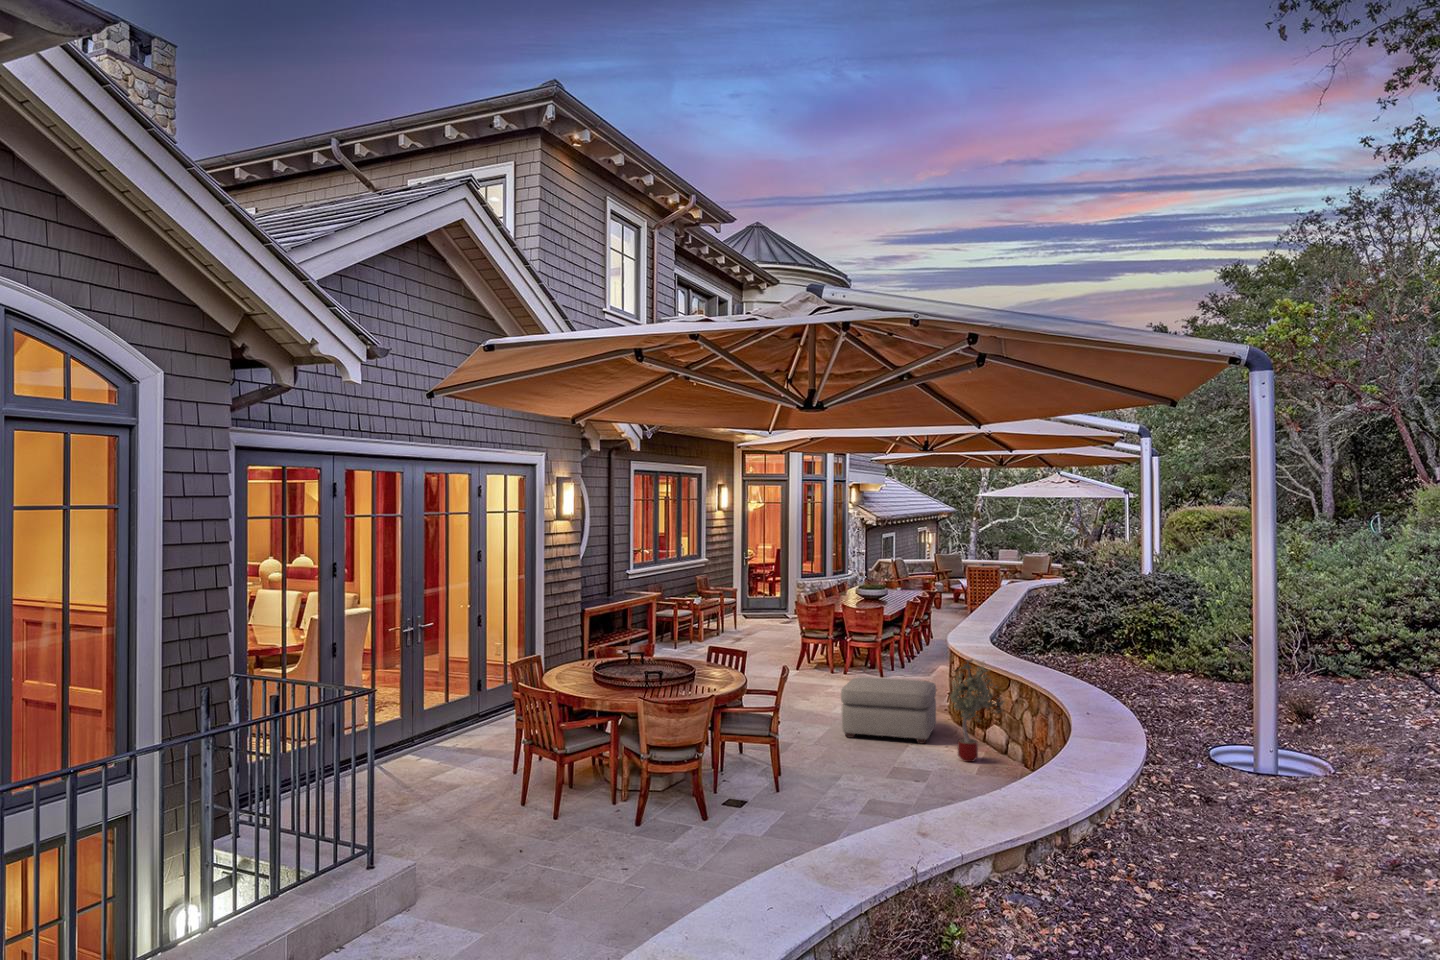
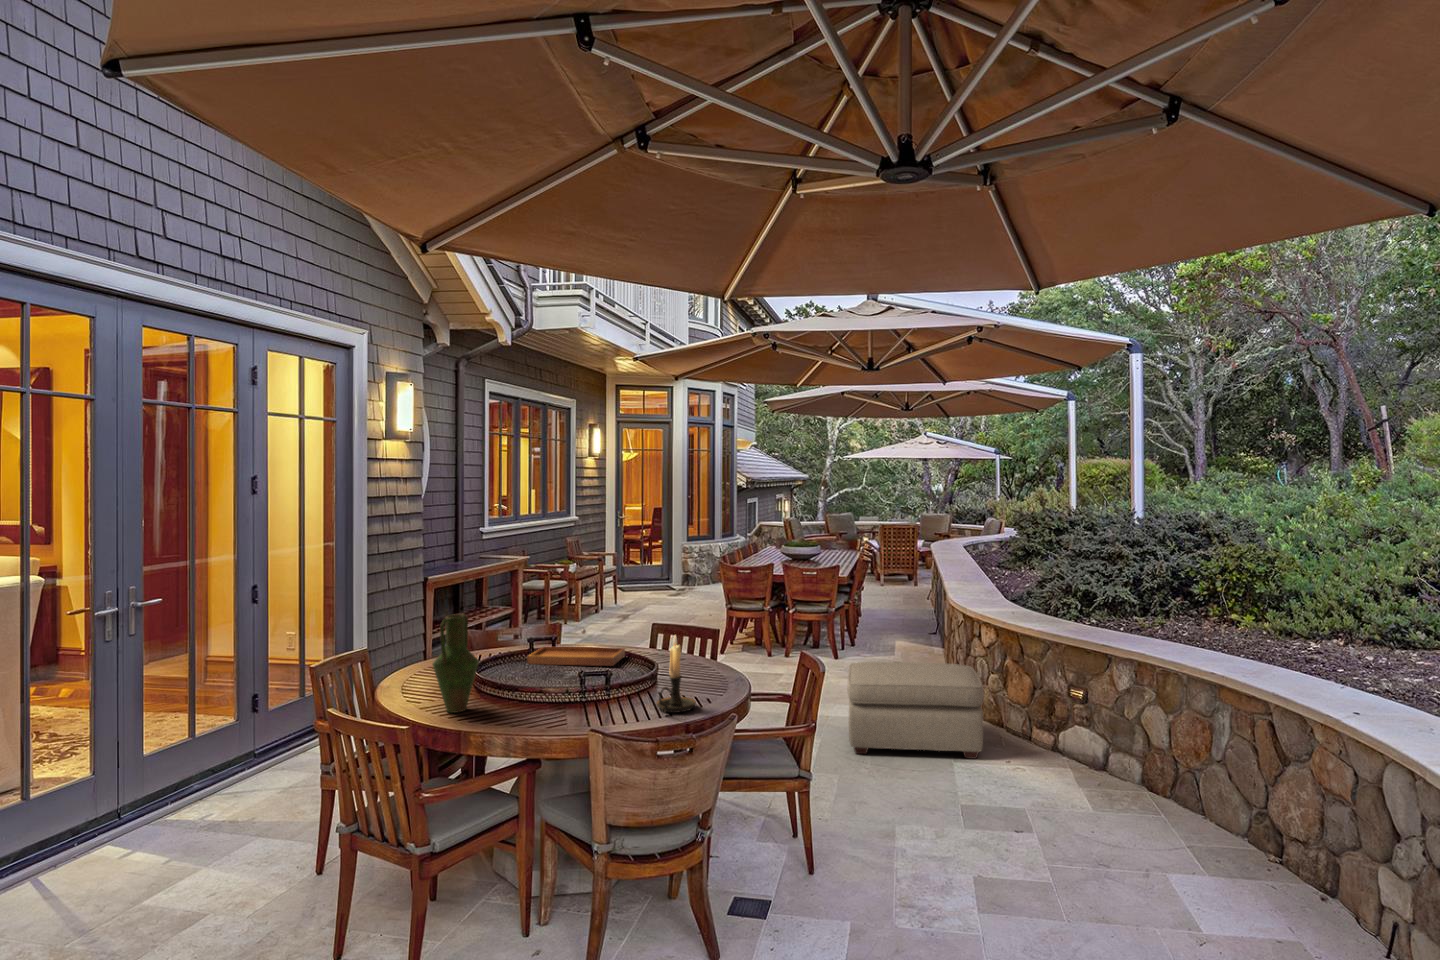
vase: none [570,638,593,689] -> present [433,613,479,713]
tray: none [626,648,683,670] -> present [527,629,625,666]
candle holder: none [682,653,704,695] -> present [656,636,696,713]
potted tree: present [950,660,1004,762] -> none [1019,630,1124,788]

